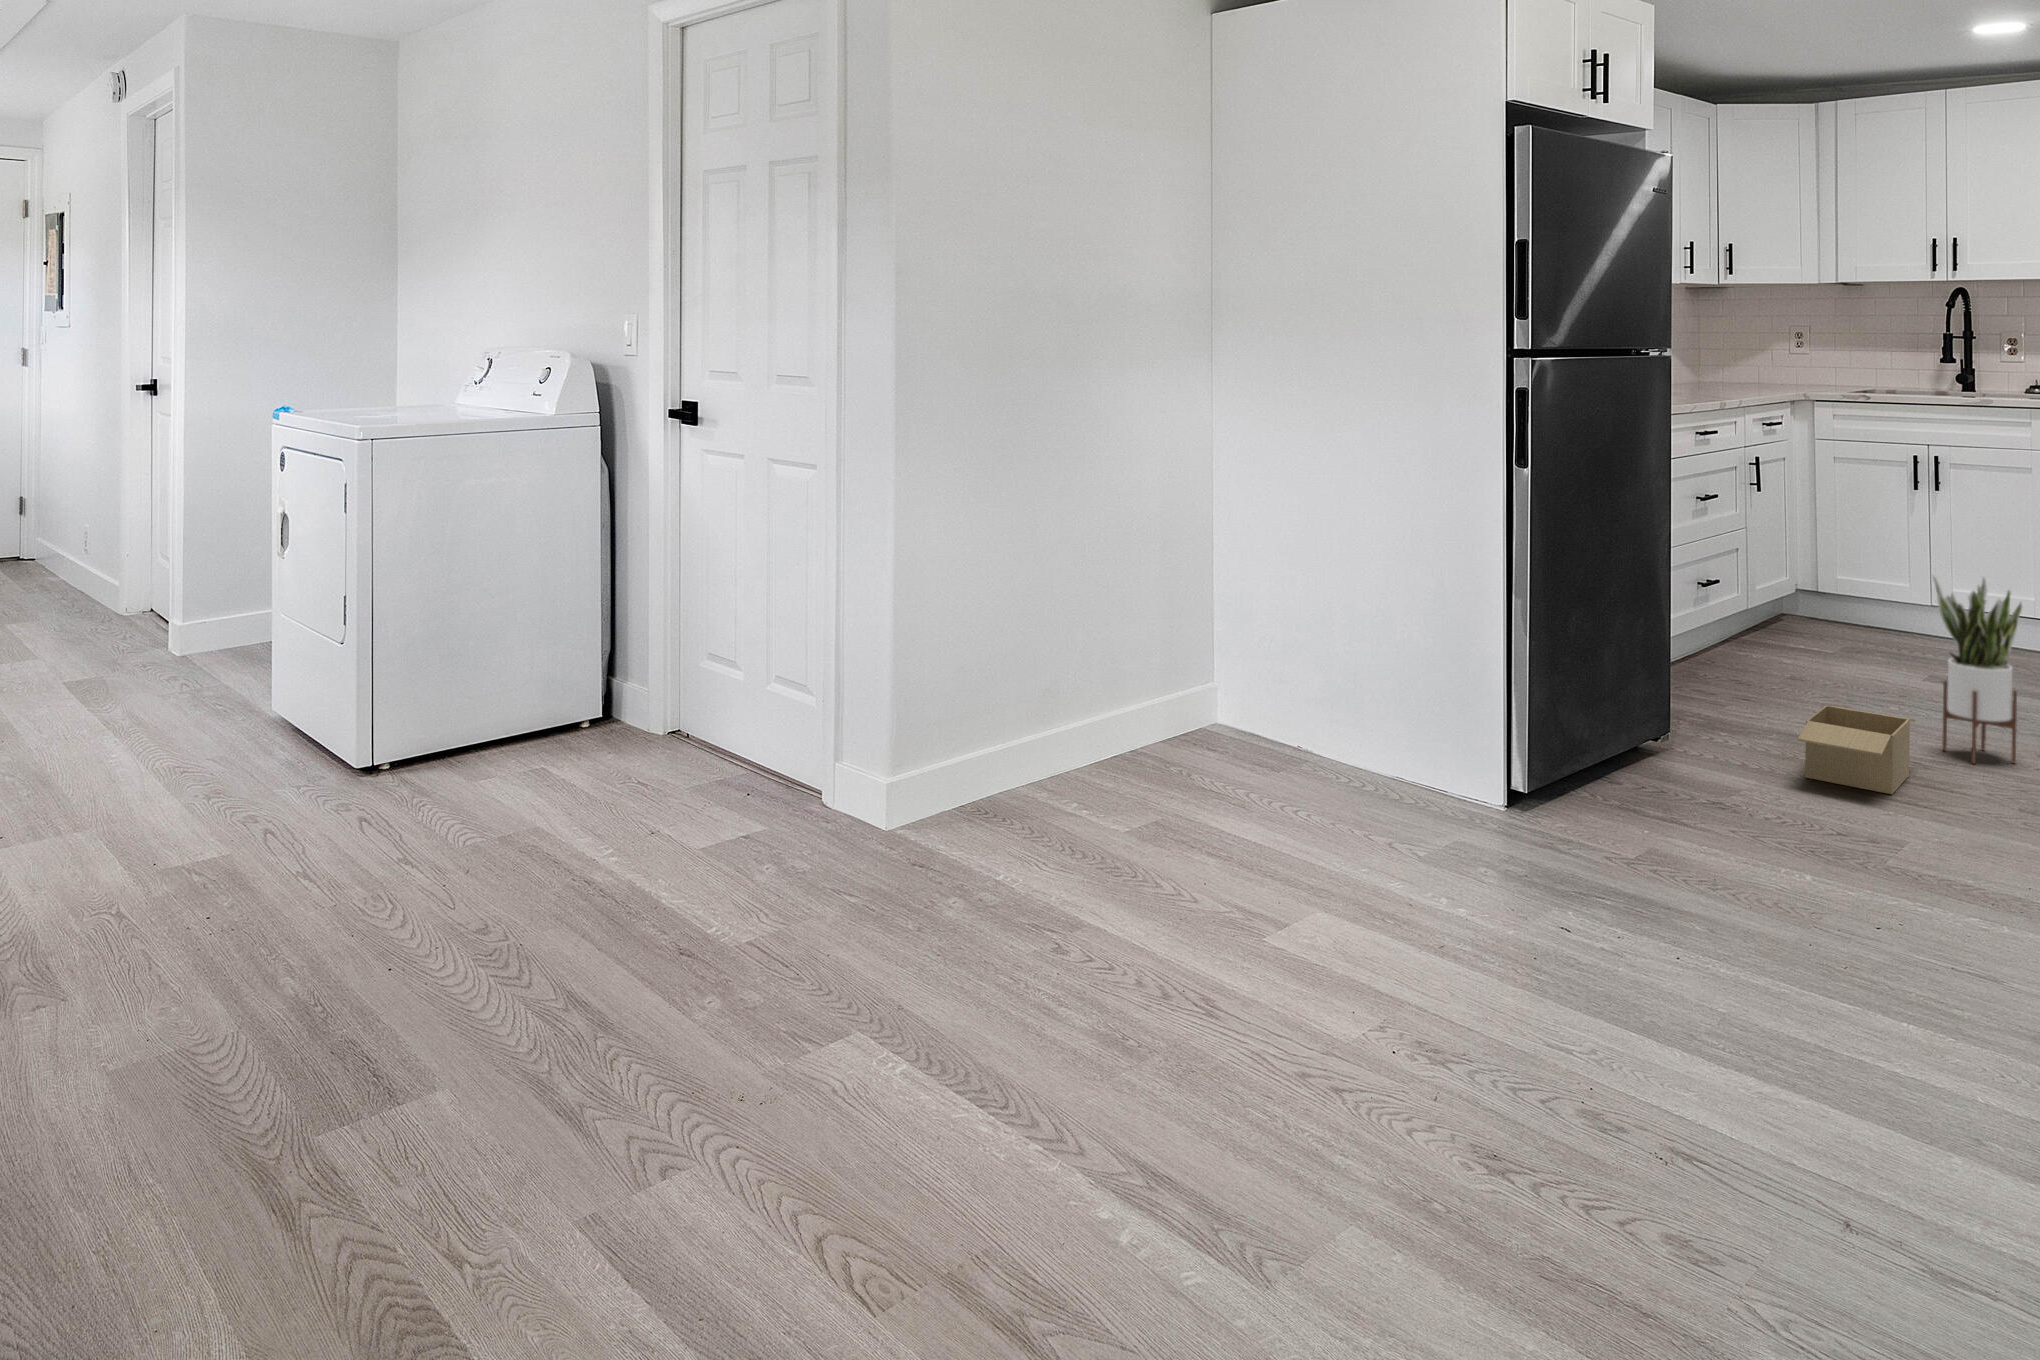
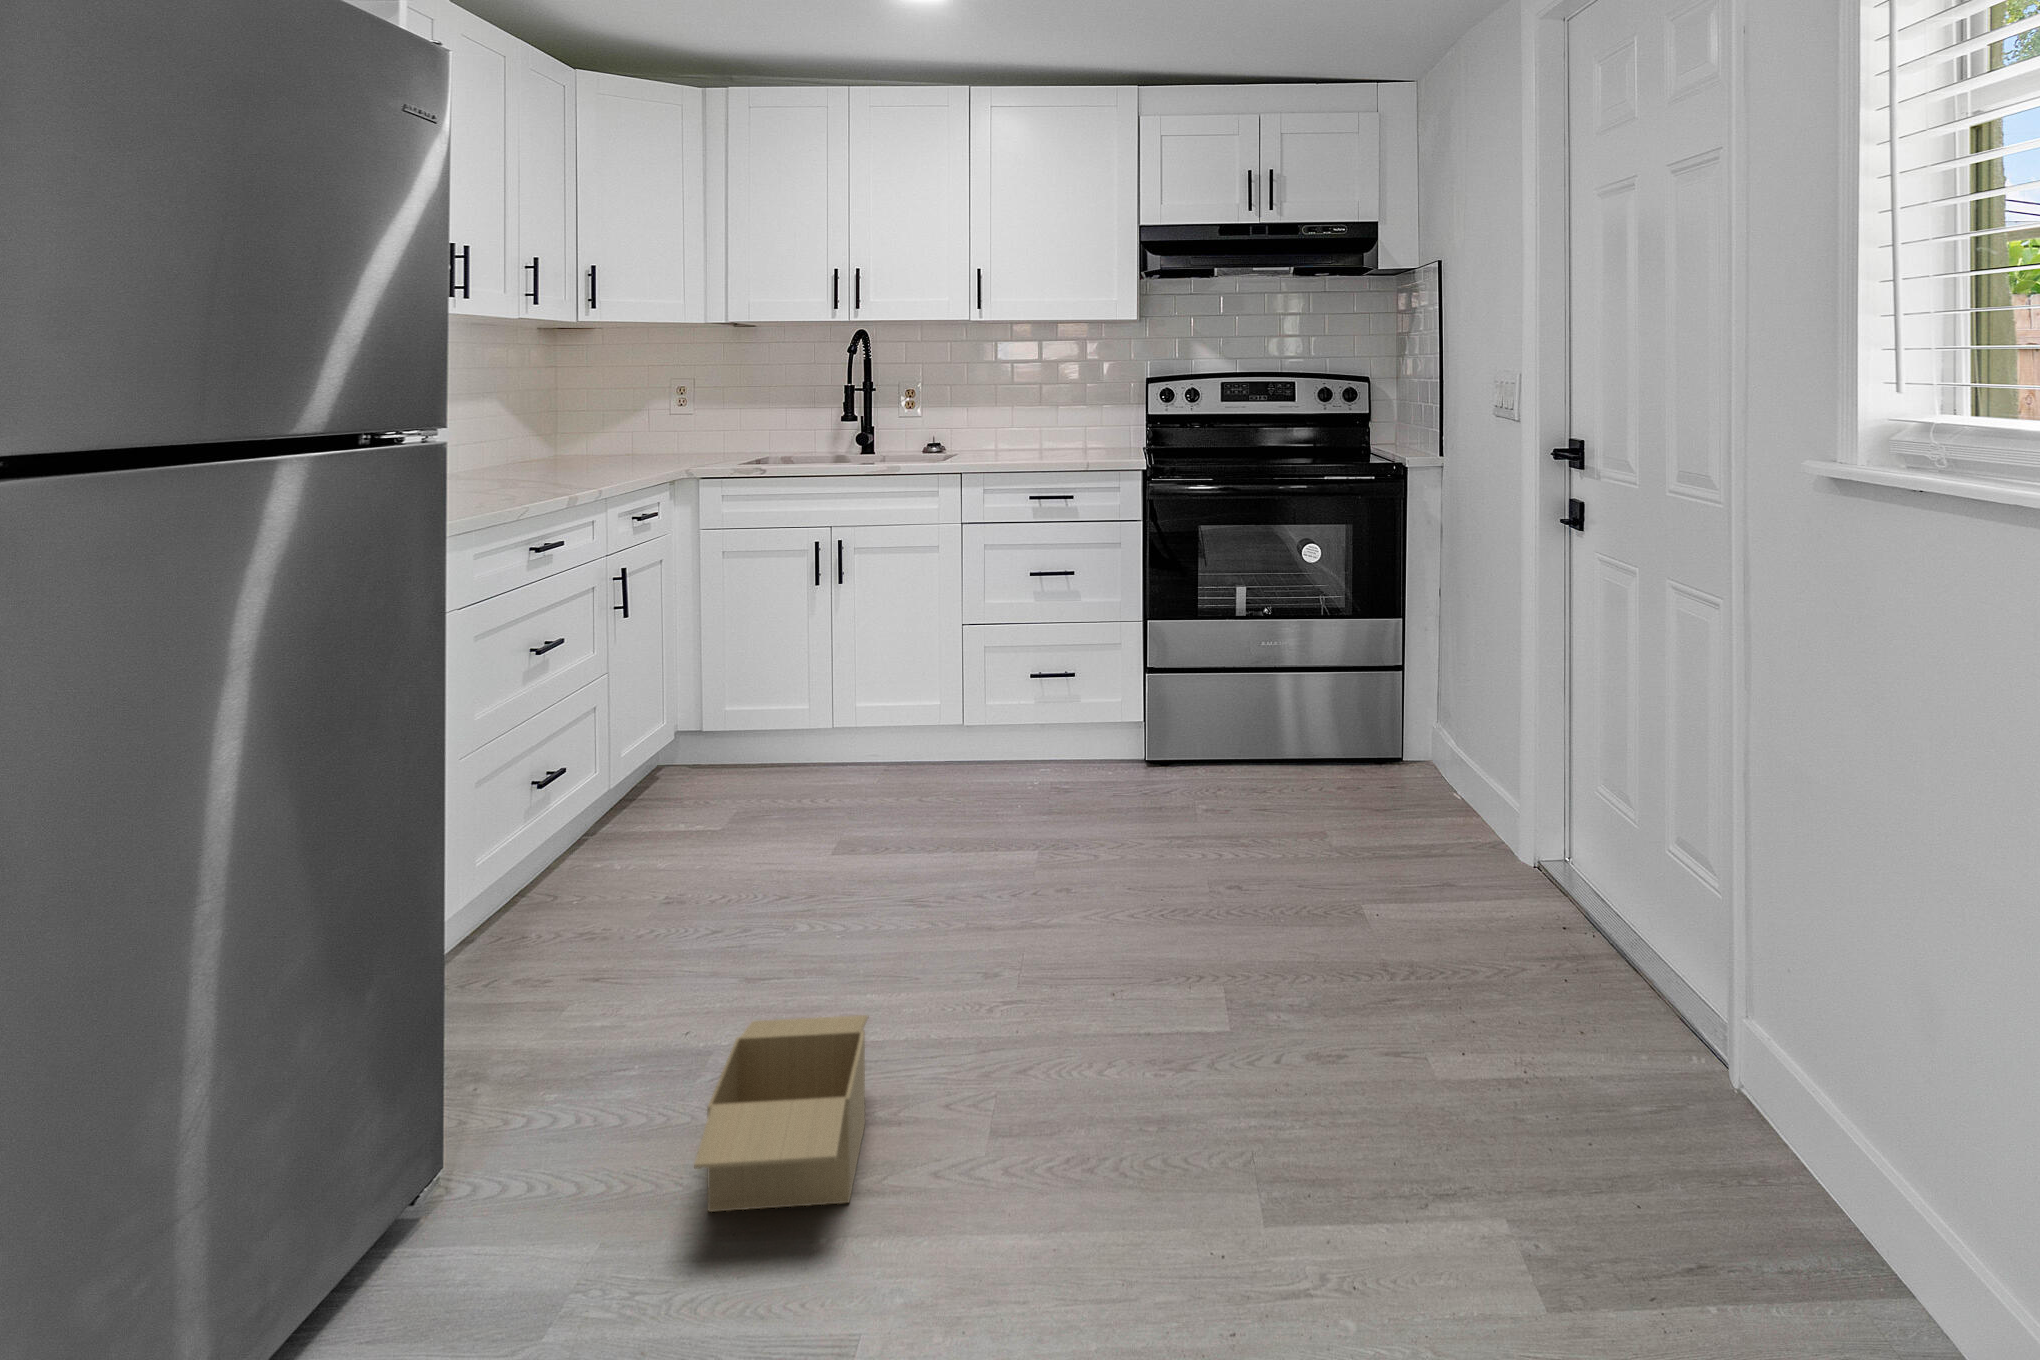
potted plant: present [1933,575,2022,764] -> none [881,752,992,1047]

